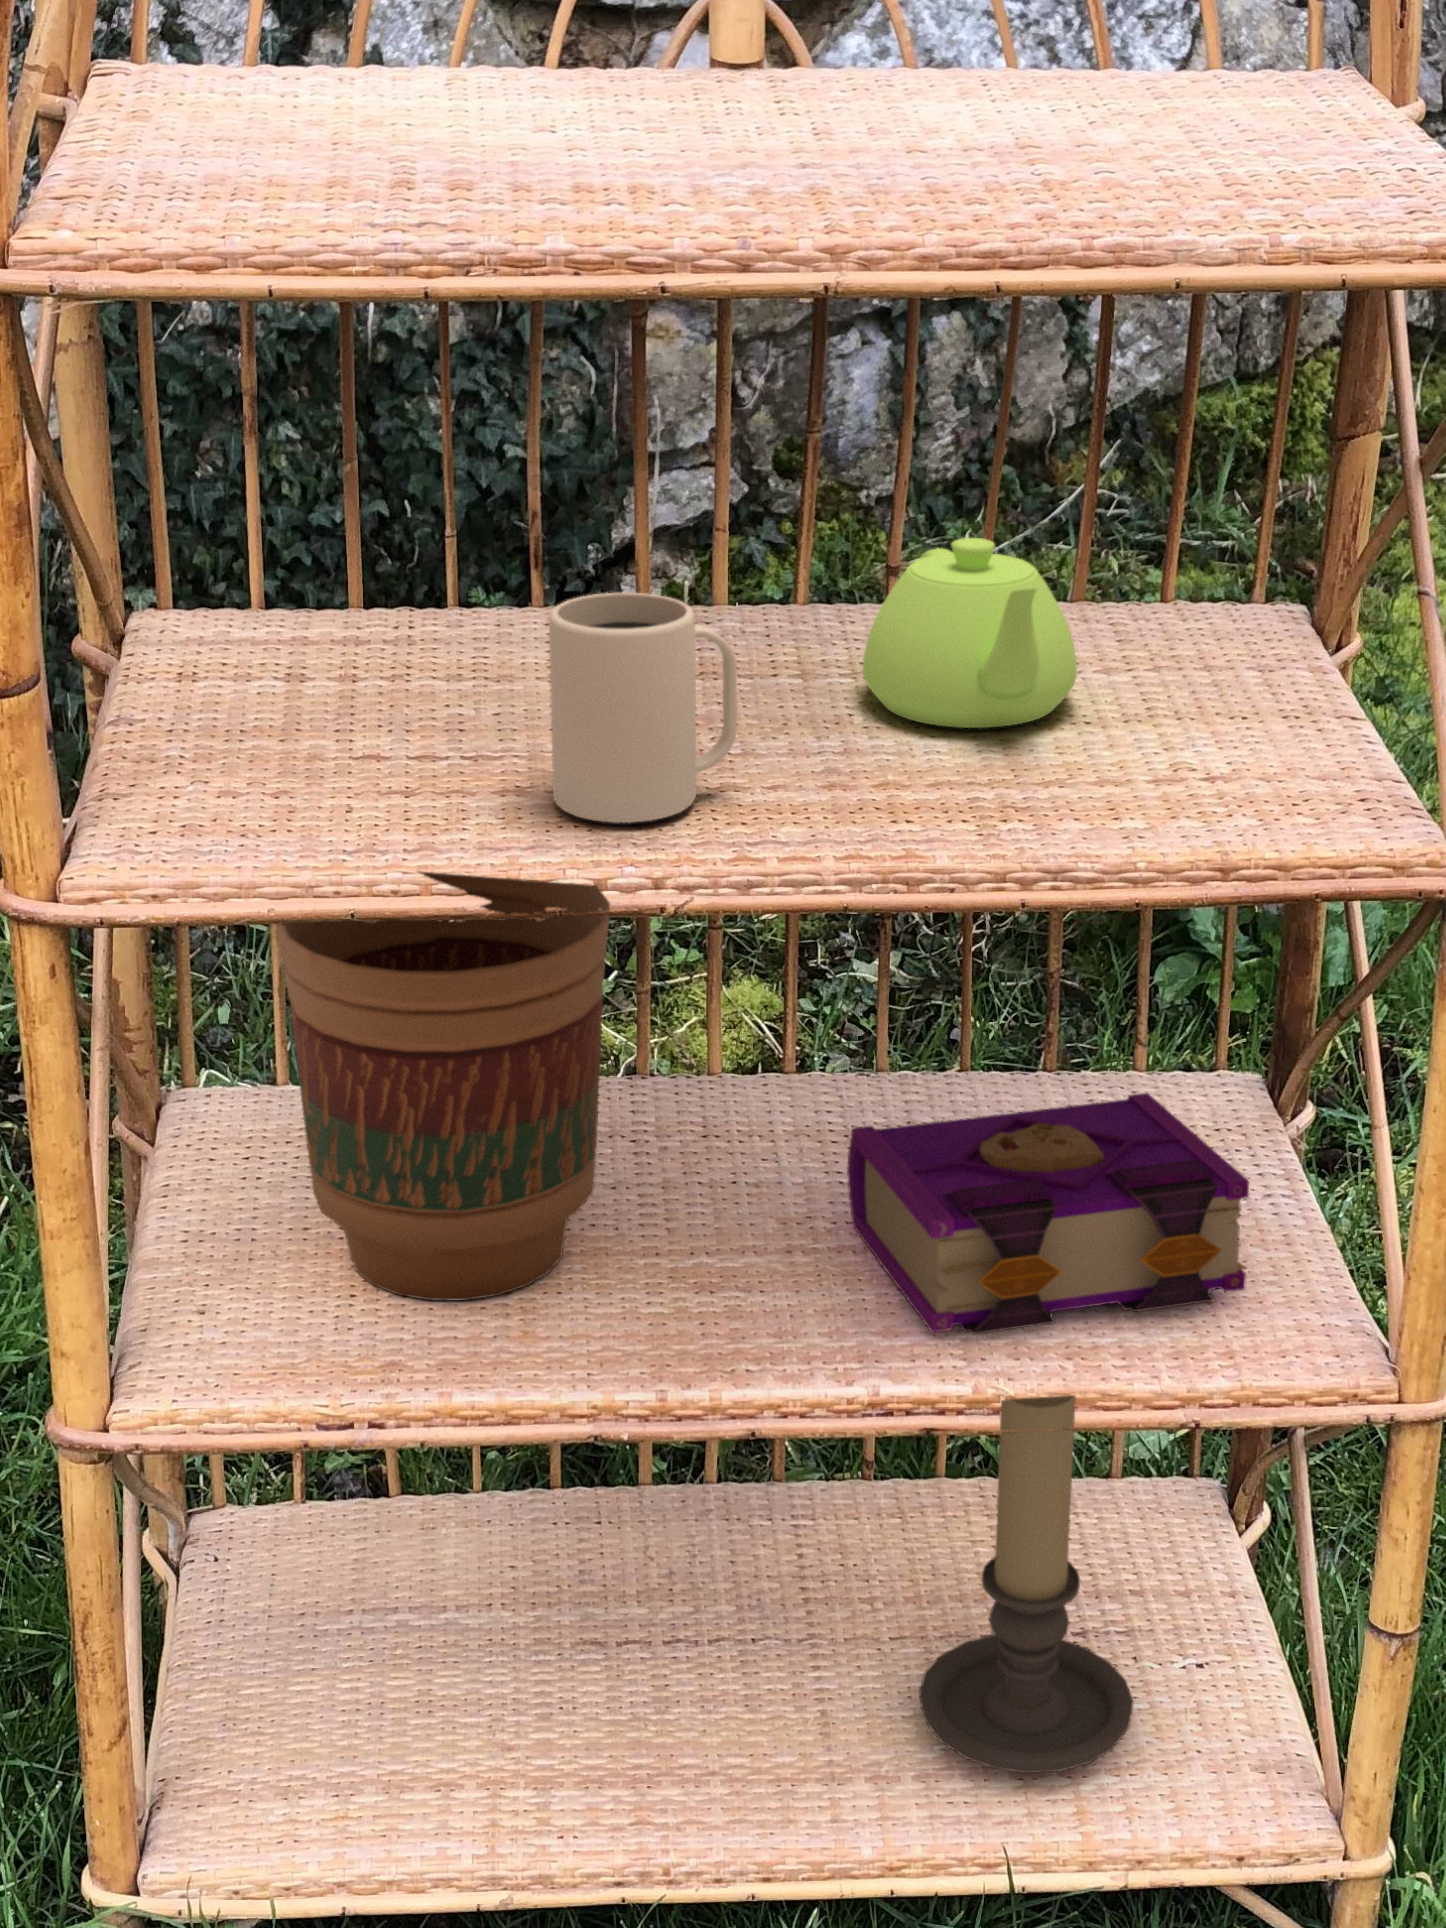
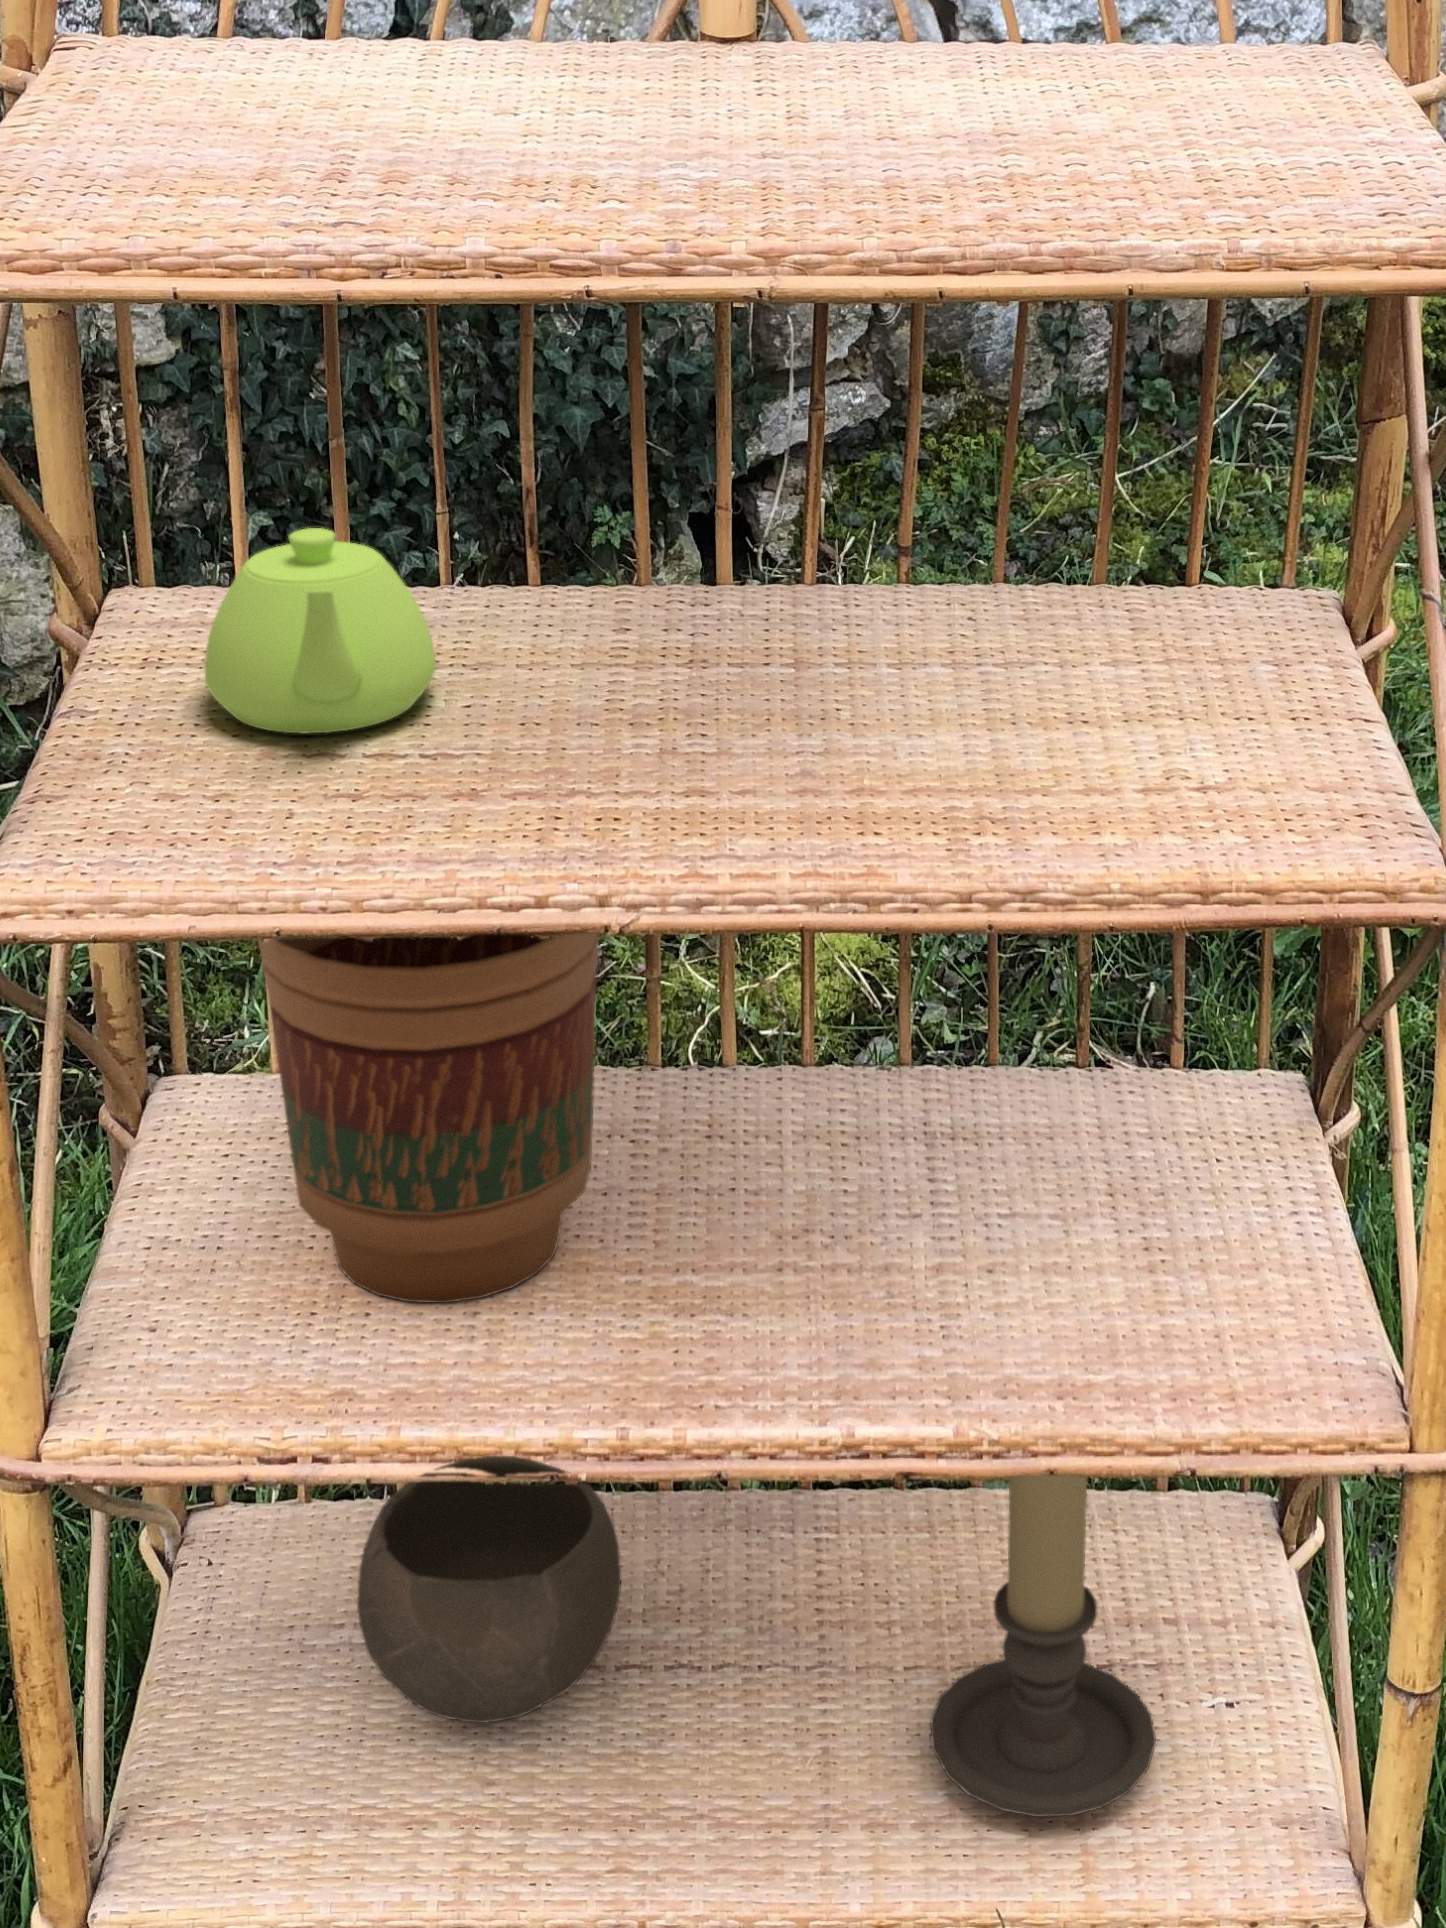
teapot: present [863,538,1077,728] -> present [205,528,436,733]
mug: present [549,593,737,823] -> none [512,577,713,822]
book: present [847,1093,1249,1334] -> none [861,1091,1270,1357]
ceramic bowl: none [367,1460,619,1708] -> present [357,1456,621,1723]

